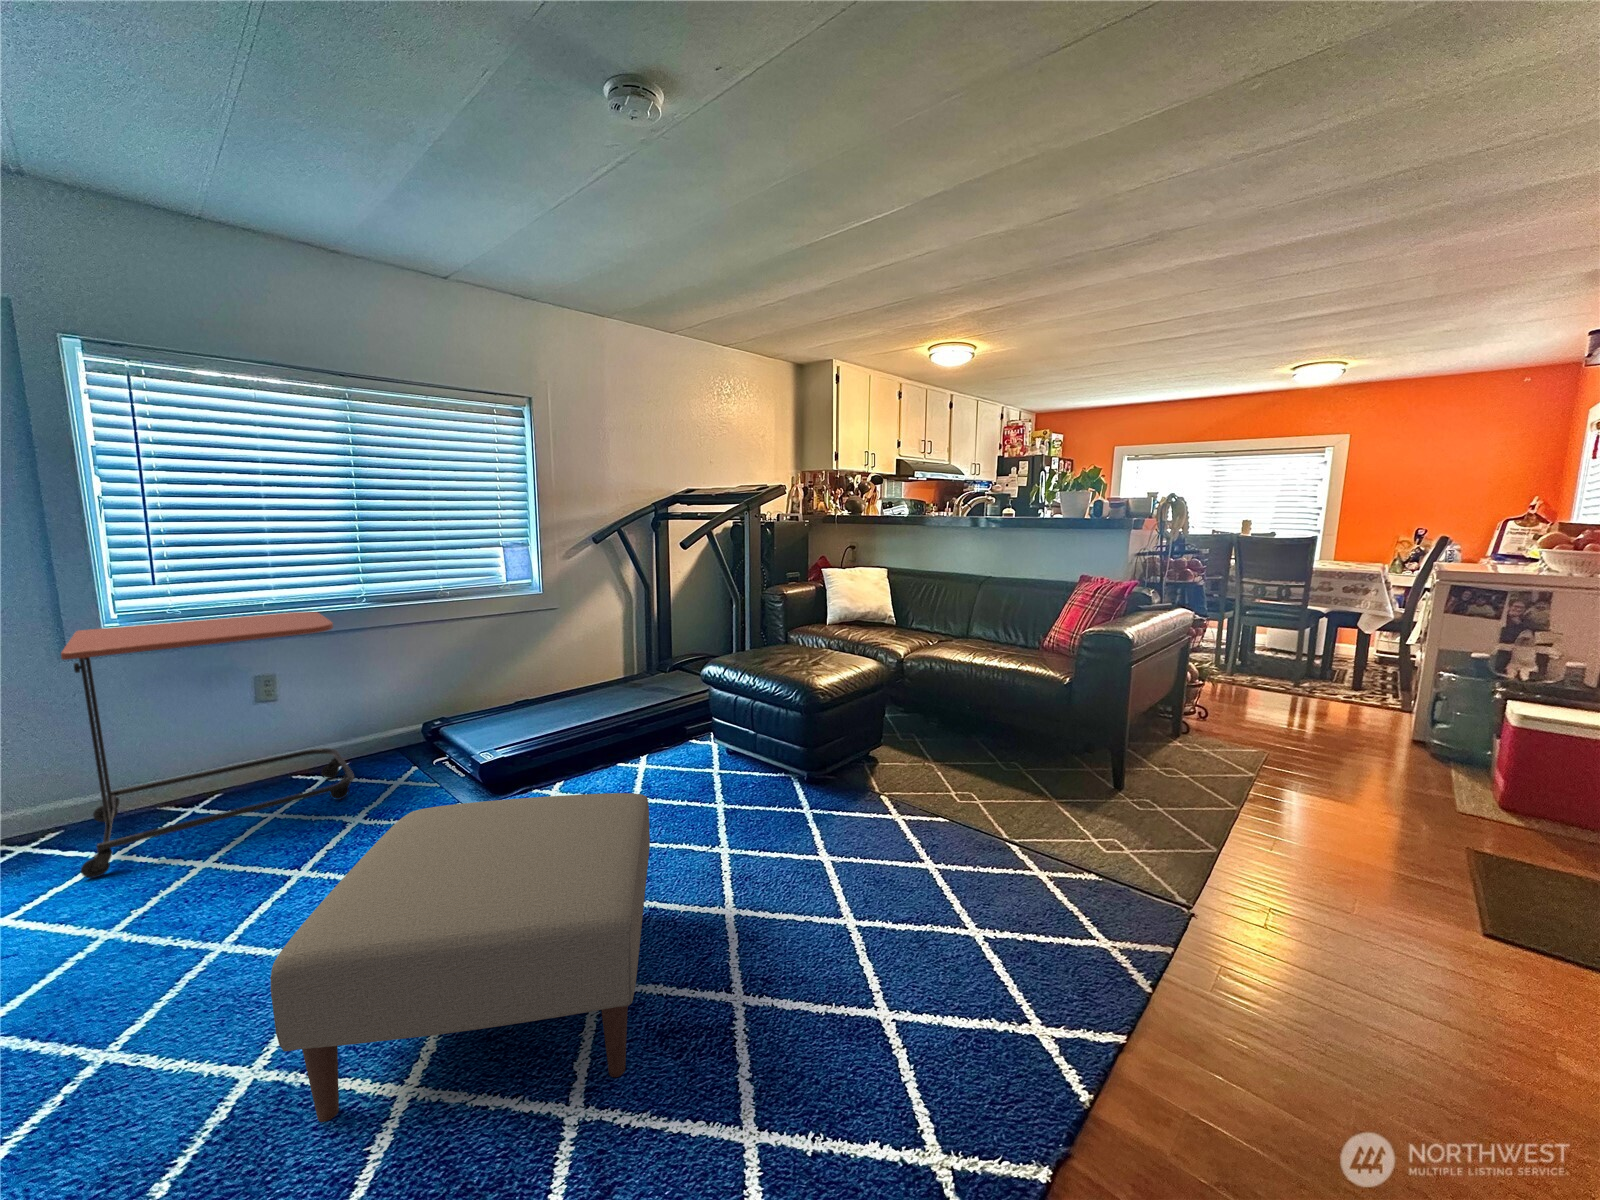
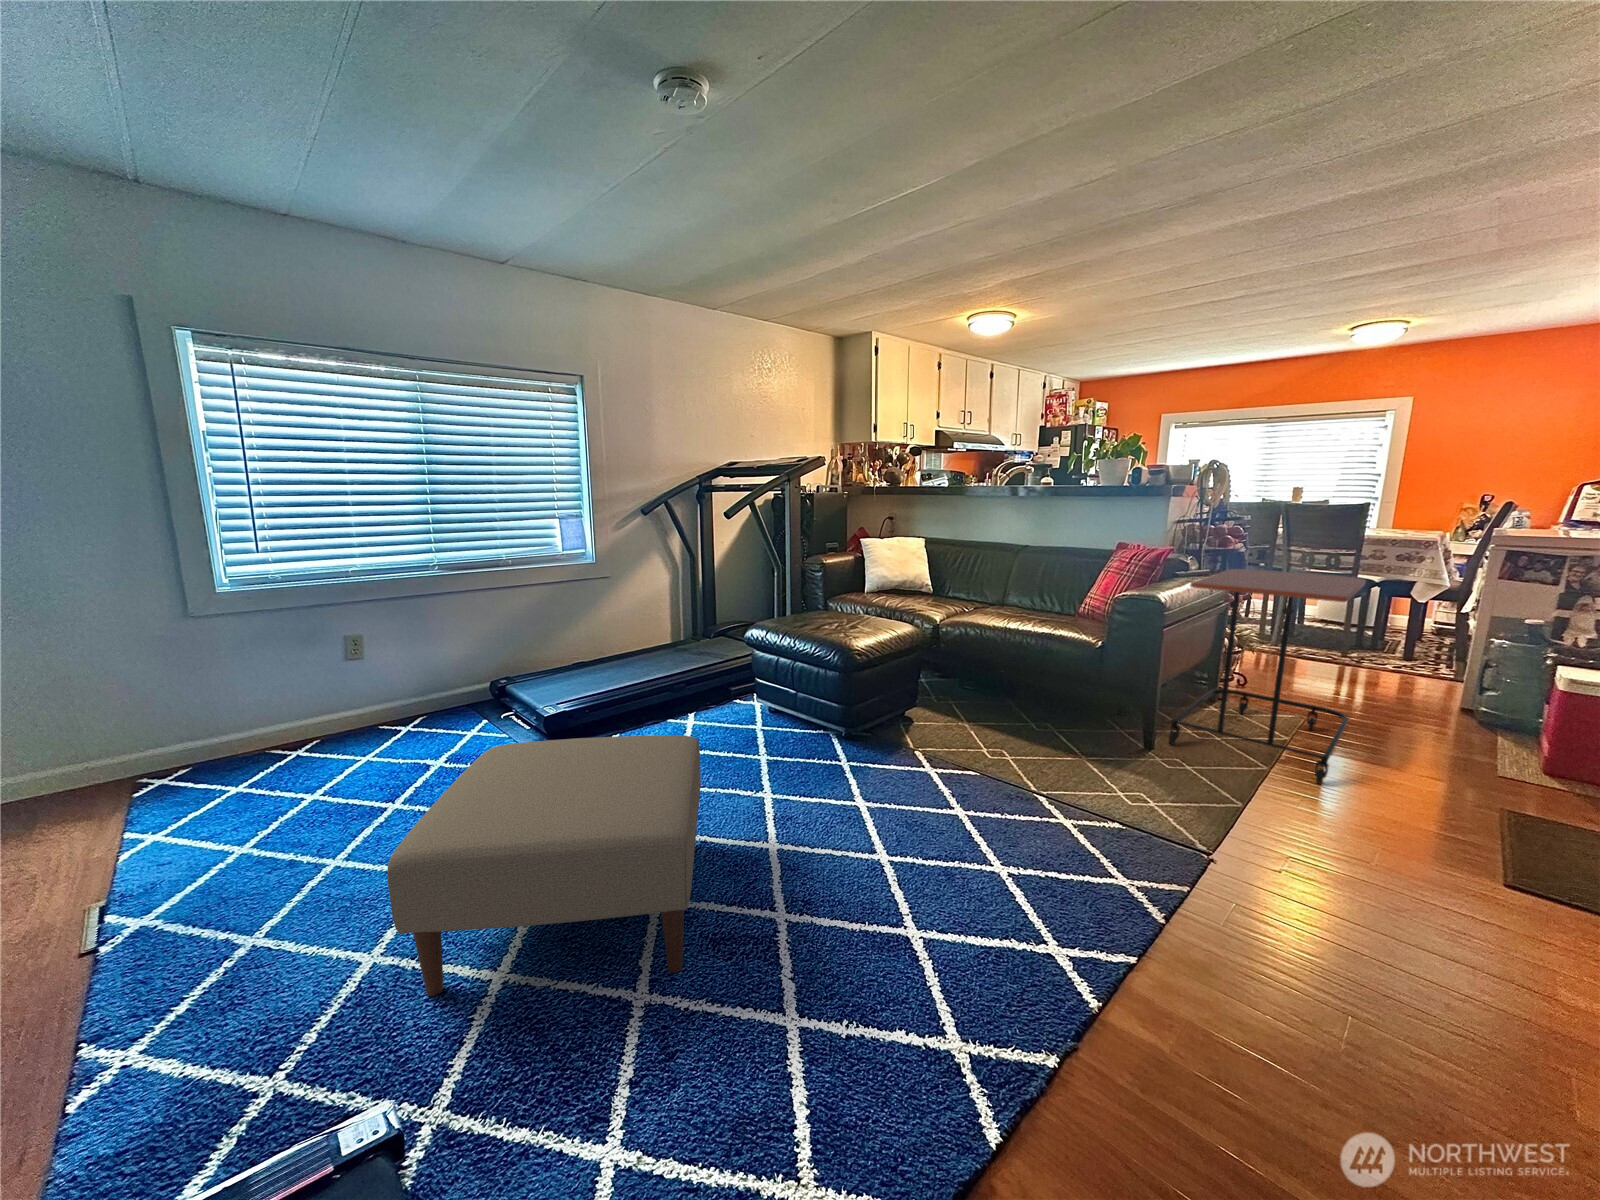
side table: present [61,612,354,878] -> present [1169,569,1366,784]

